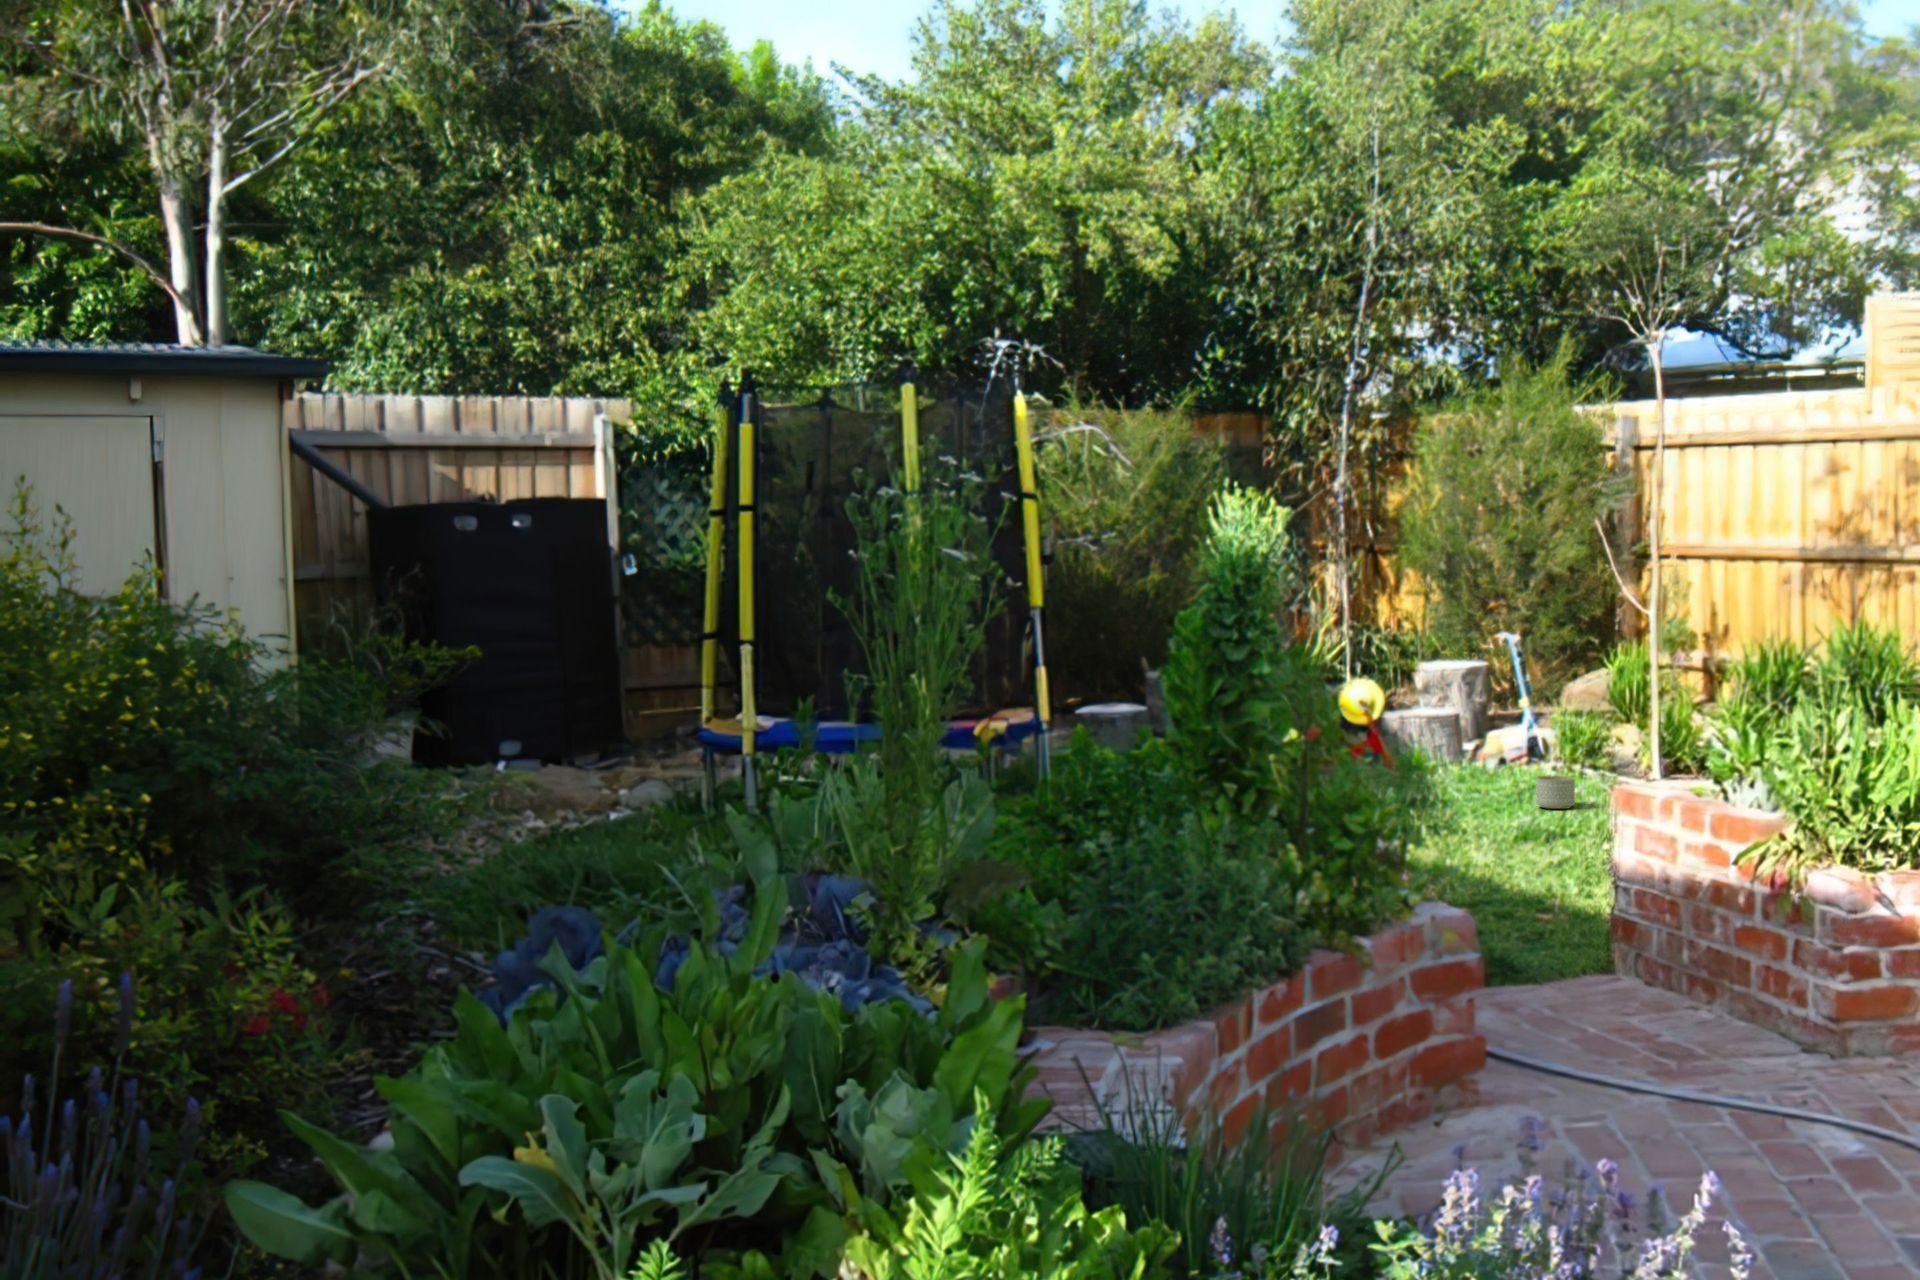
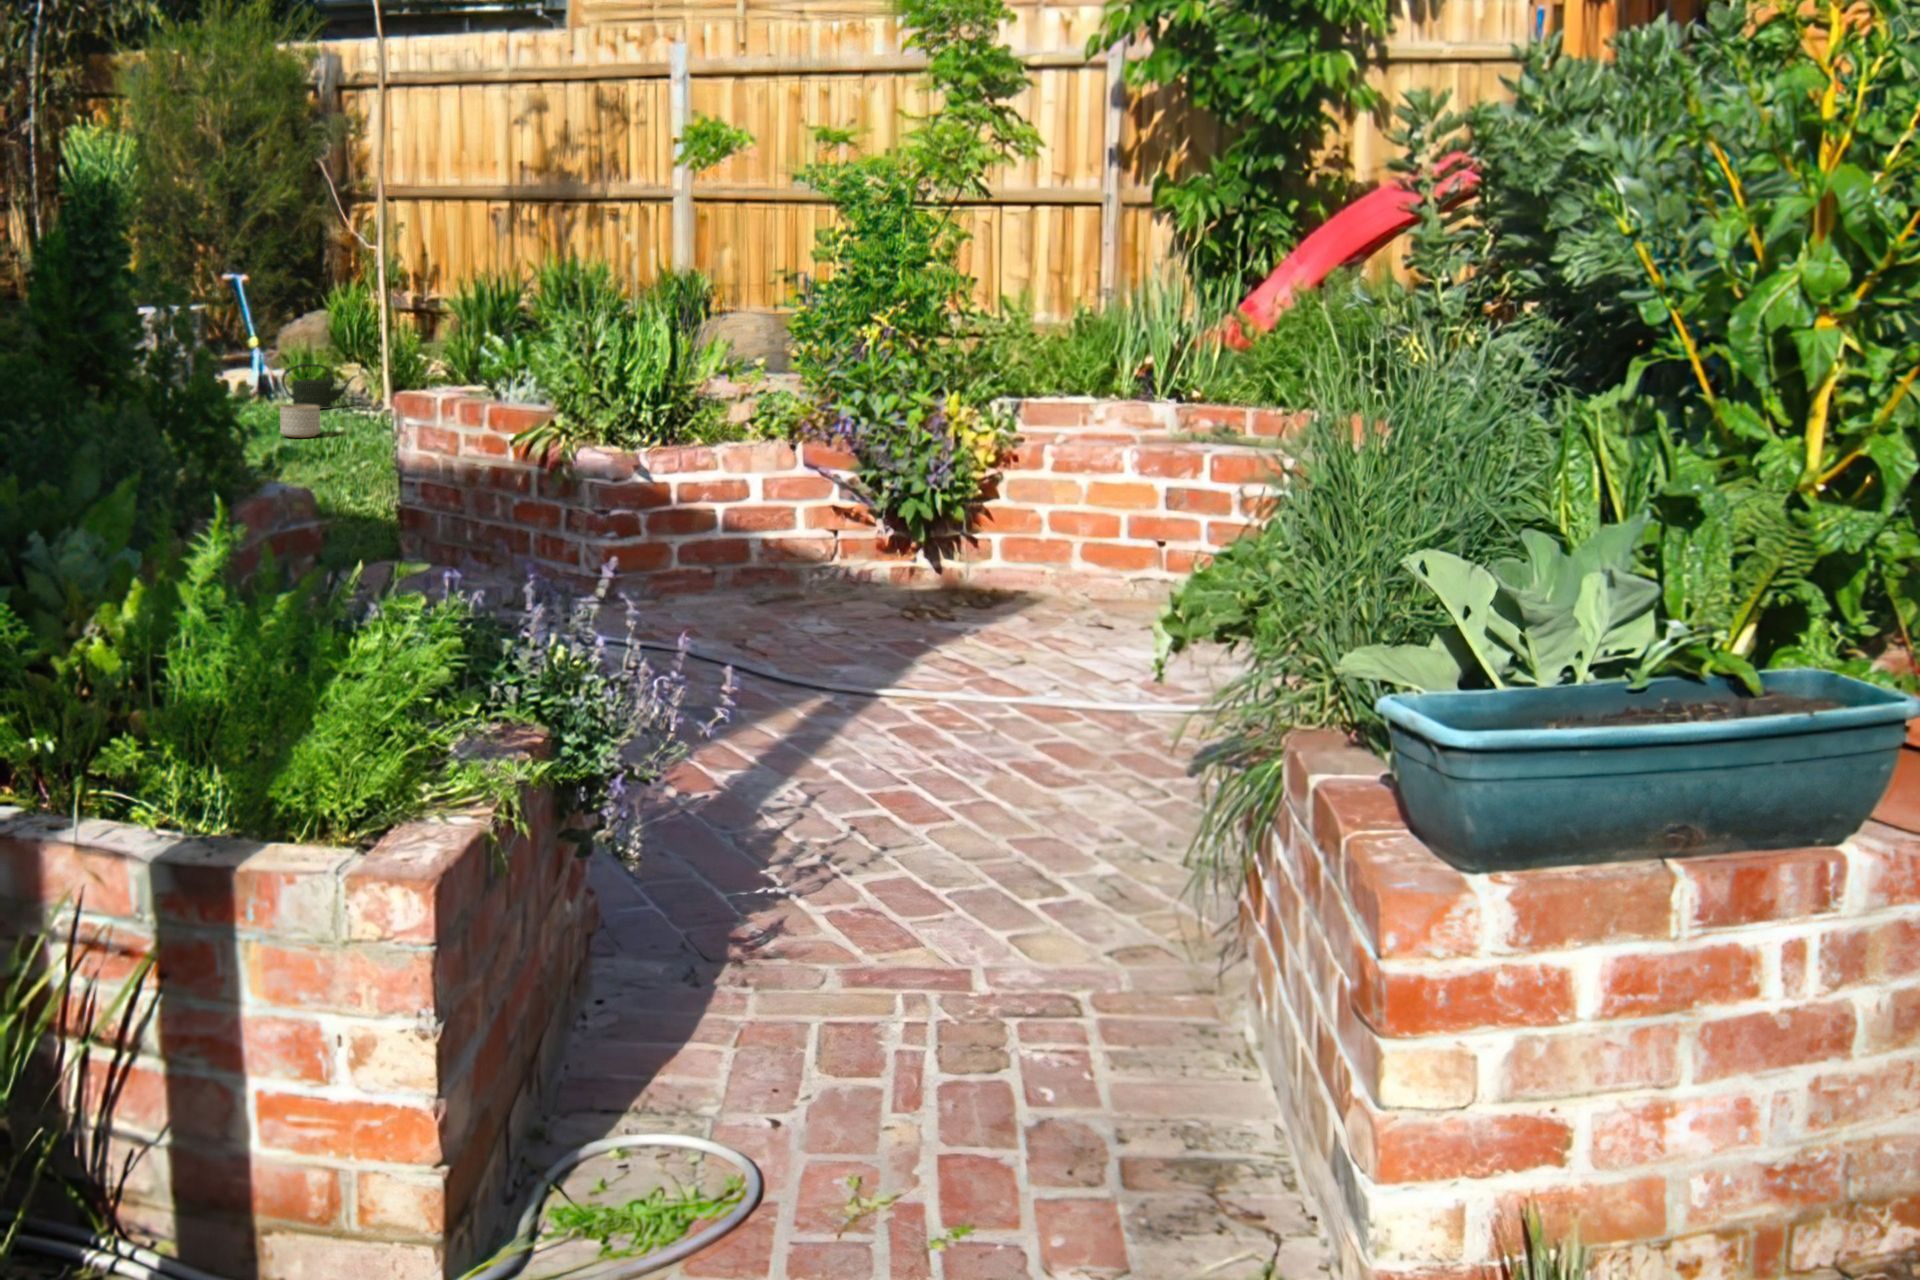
watering can: none [1547,732,1624,776] -> present [281,364,356,409]

